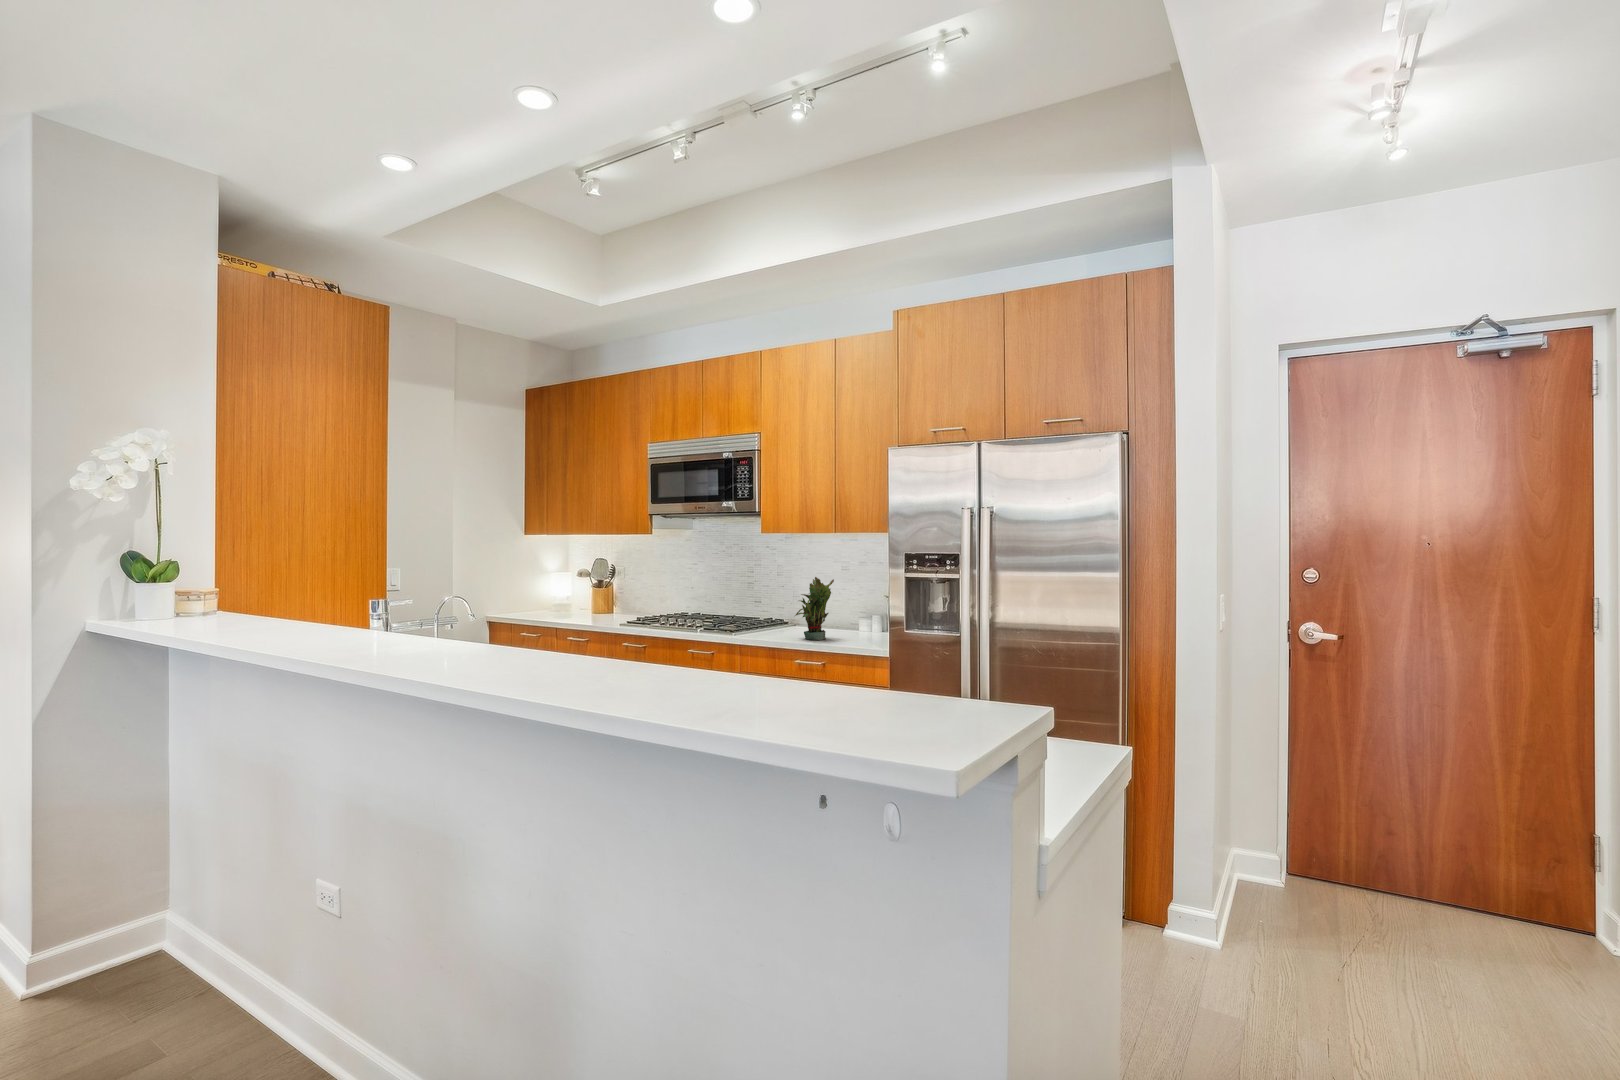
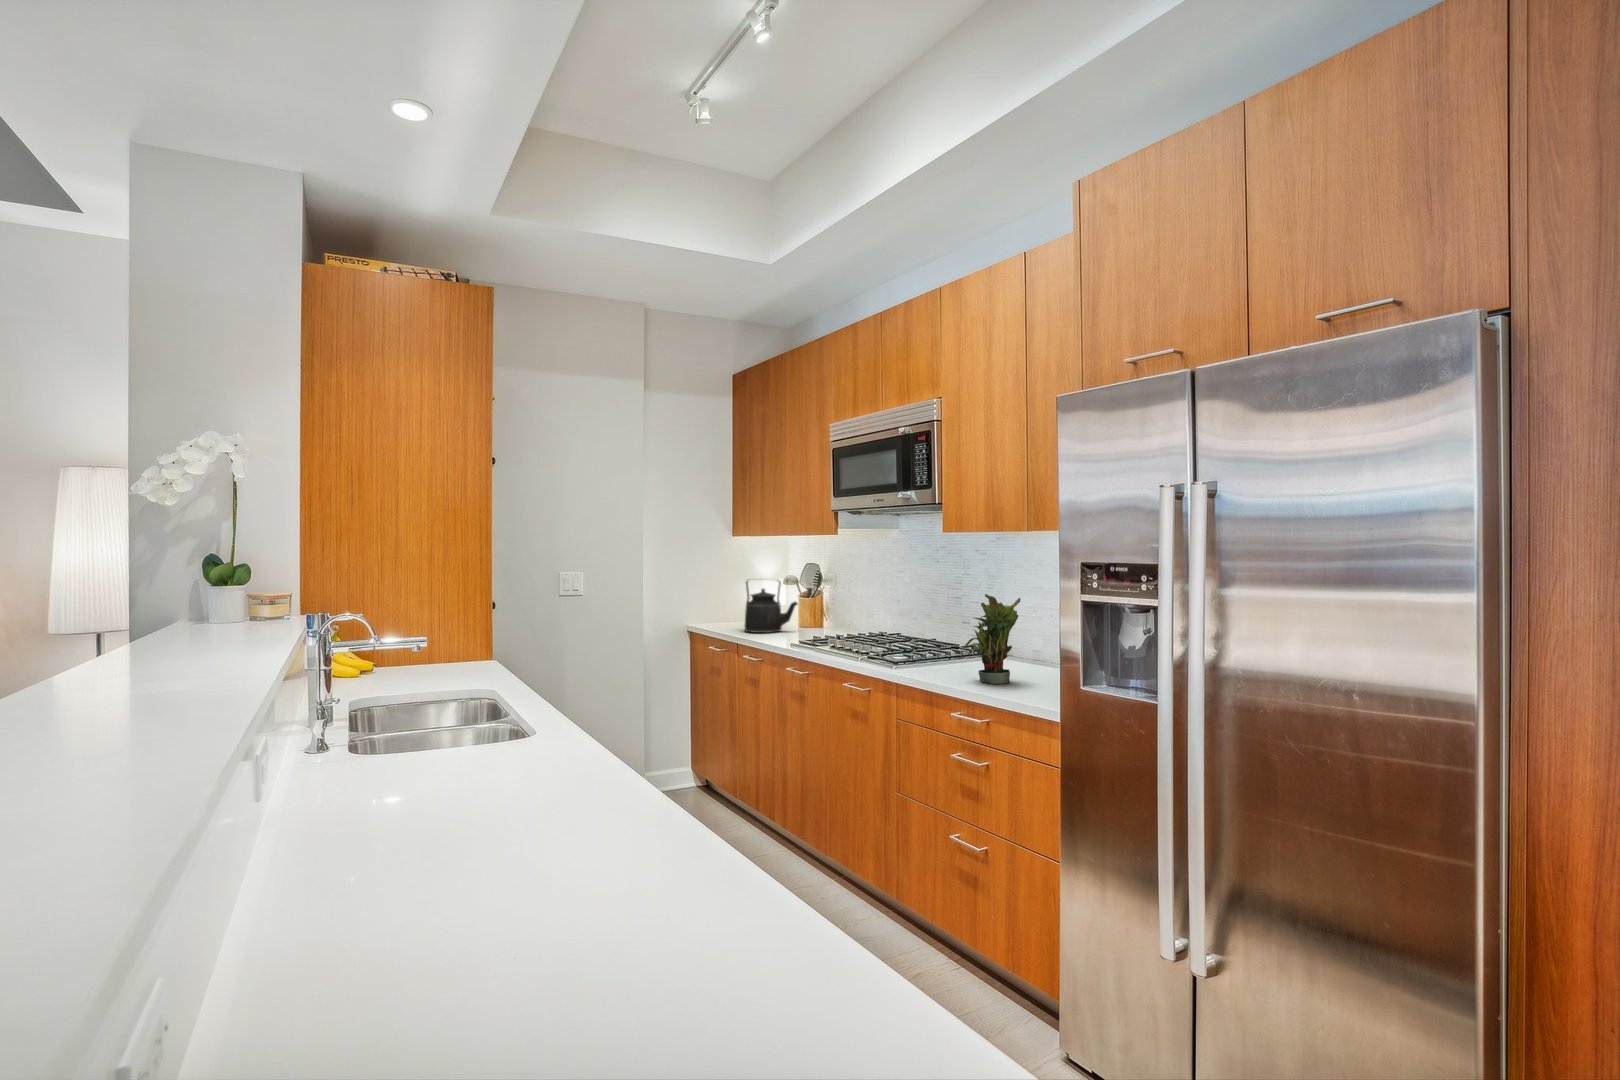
kettle: none [558,572,608,619] -> present [745,581,798,633]

